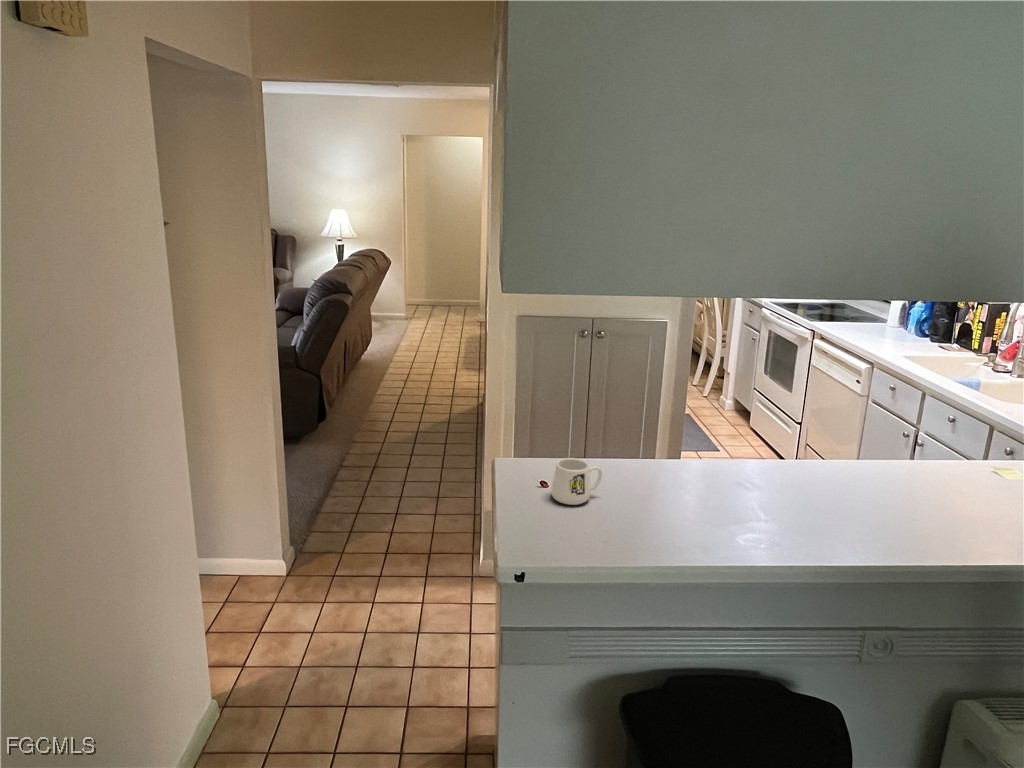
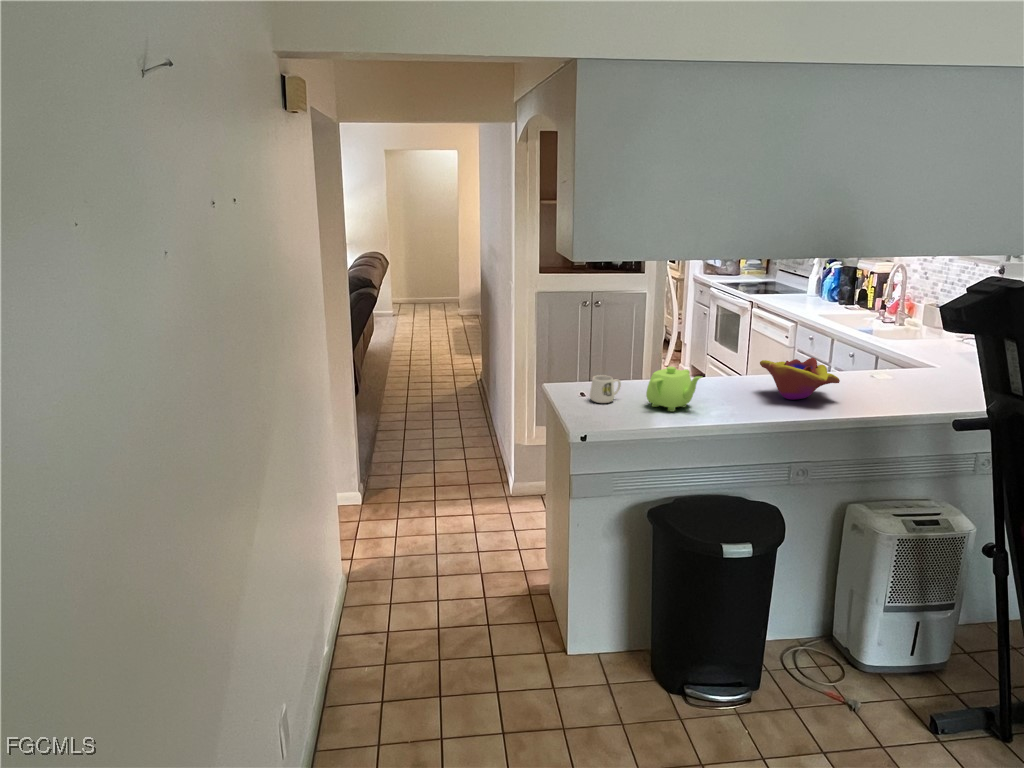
decorative bowl: none [829,448,965,516] -> present [760,358,840,399]
teapot: none [639,456,733,532] -> present [646,366,702,412]

